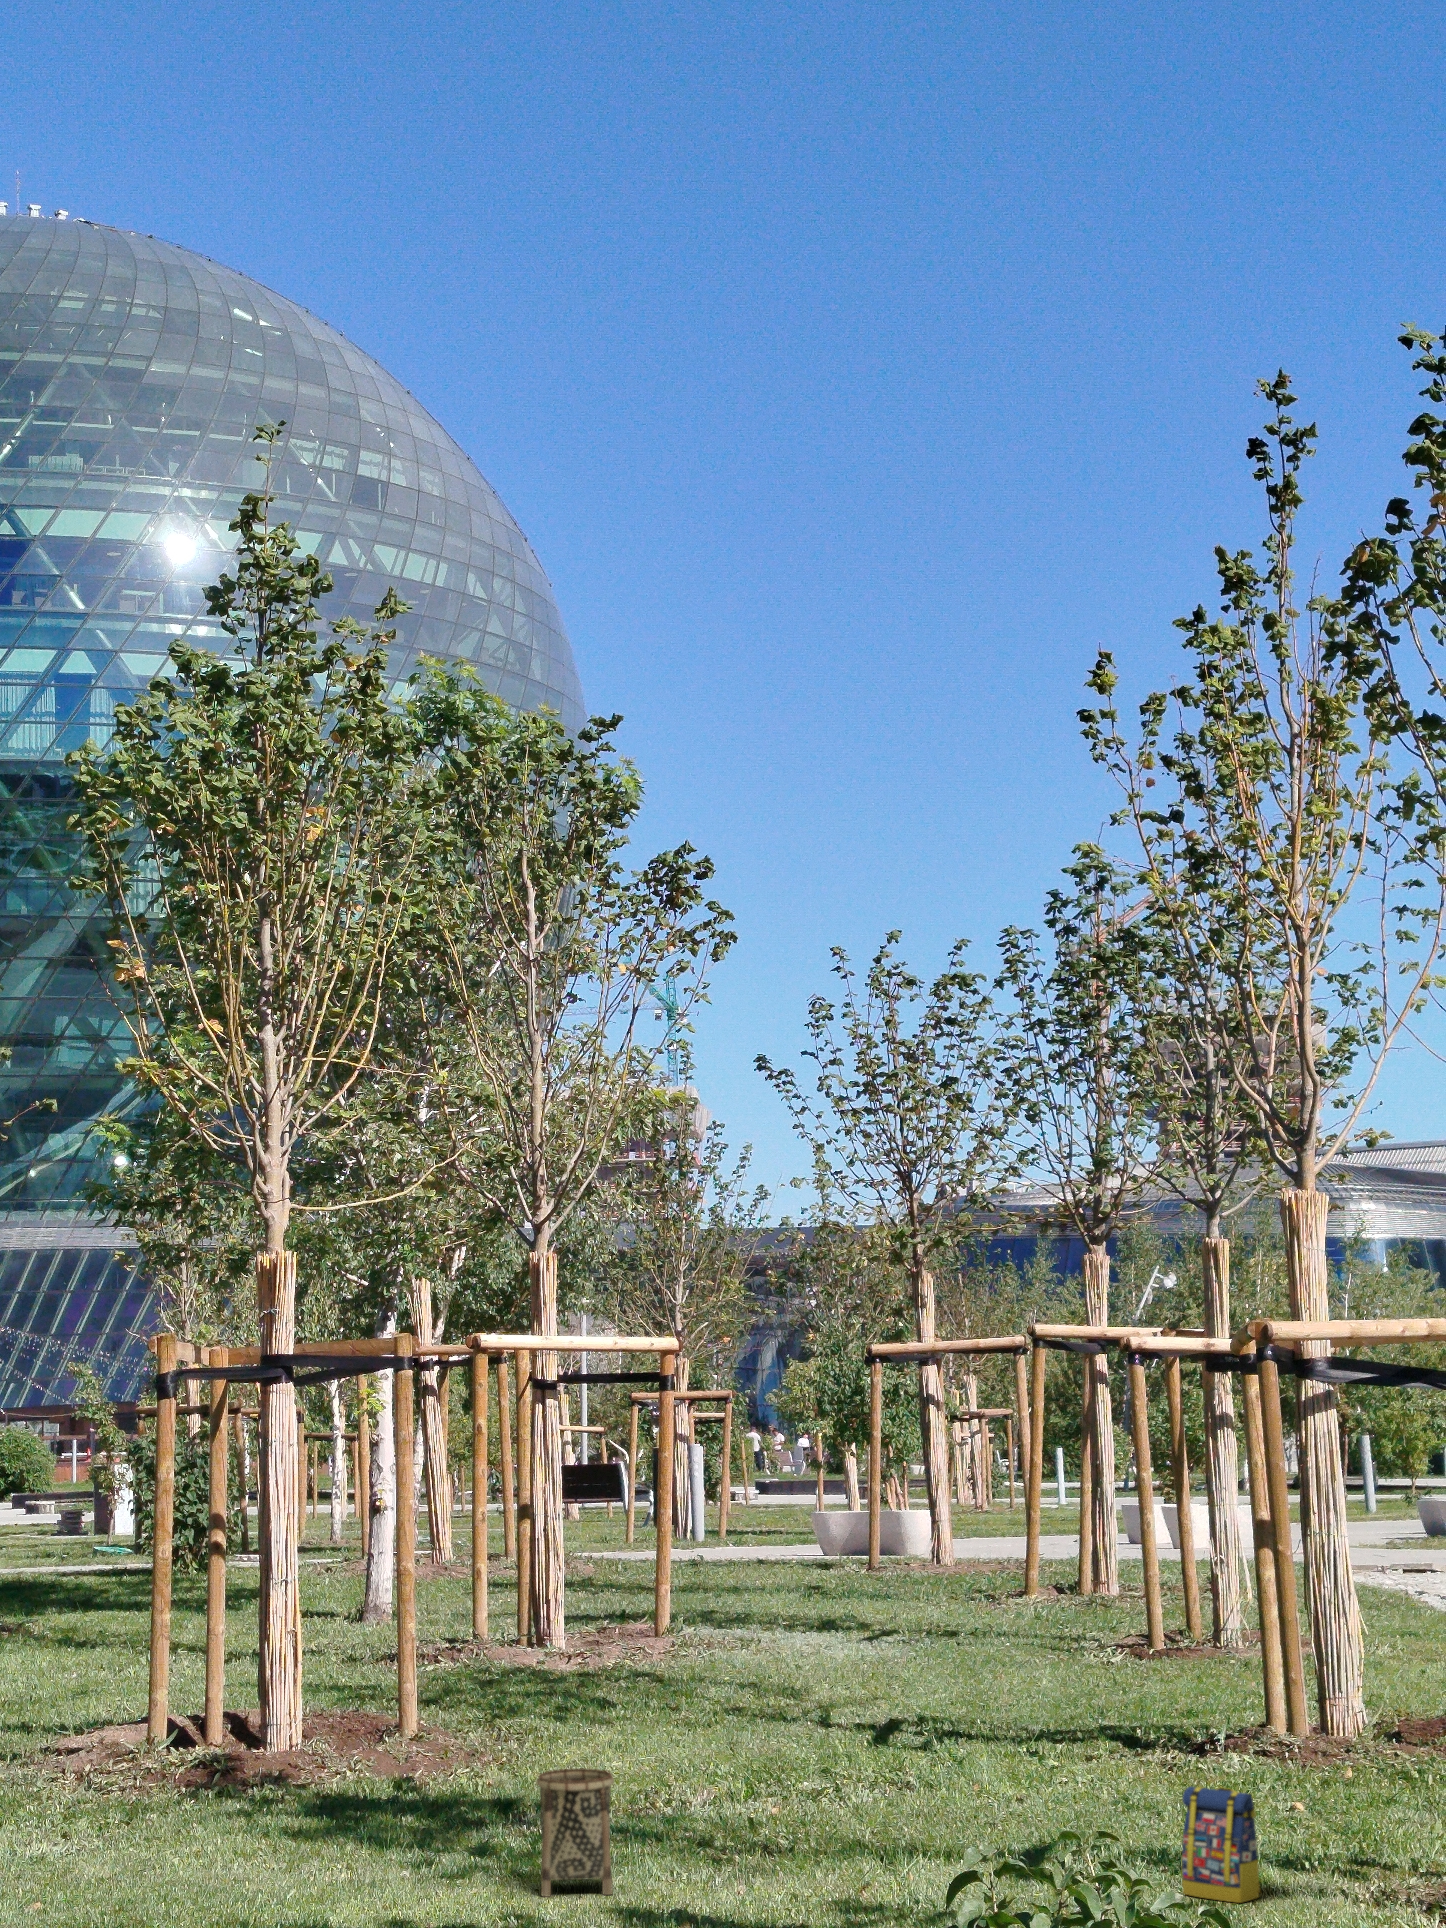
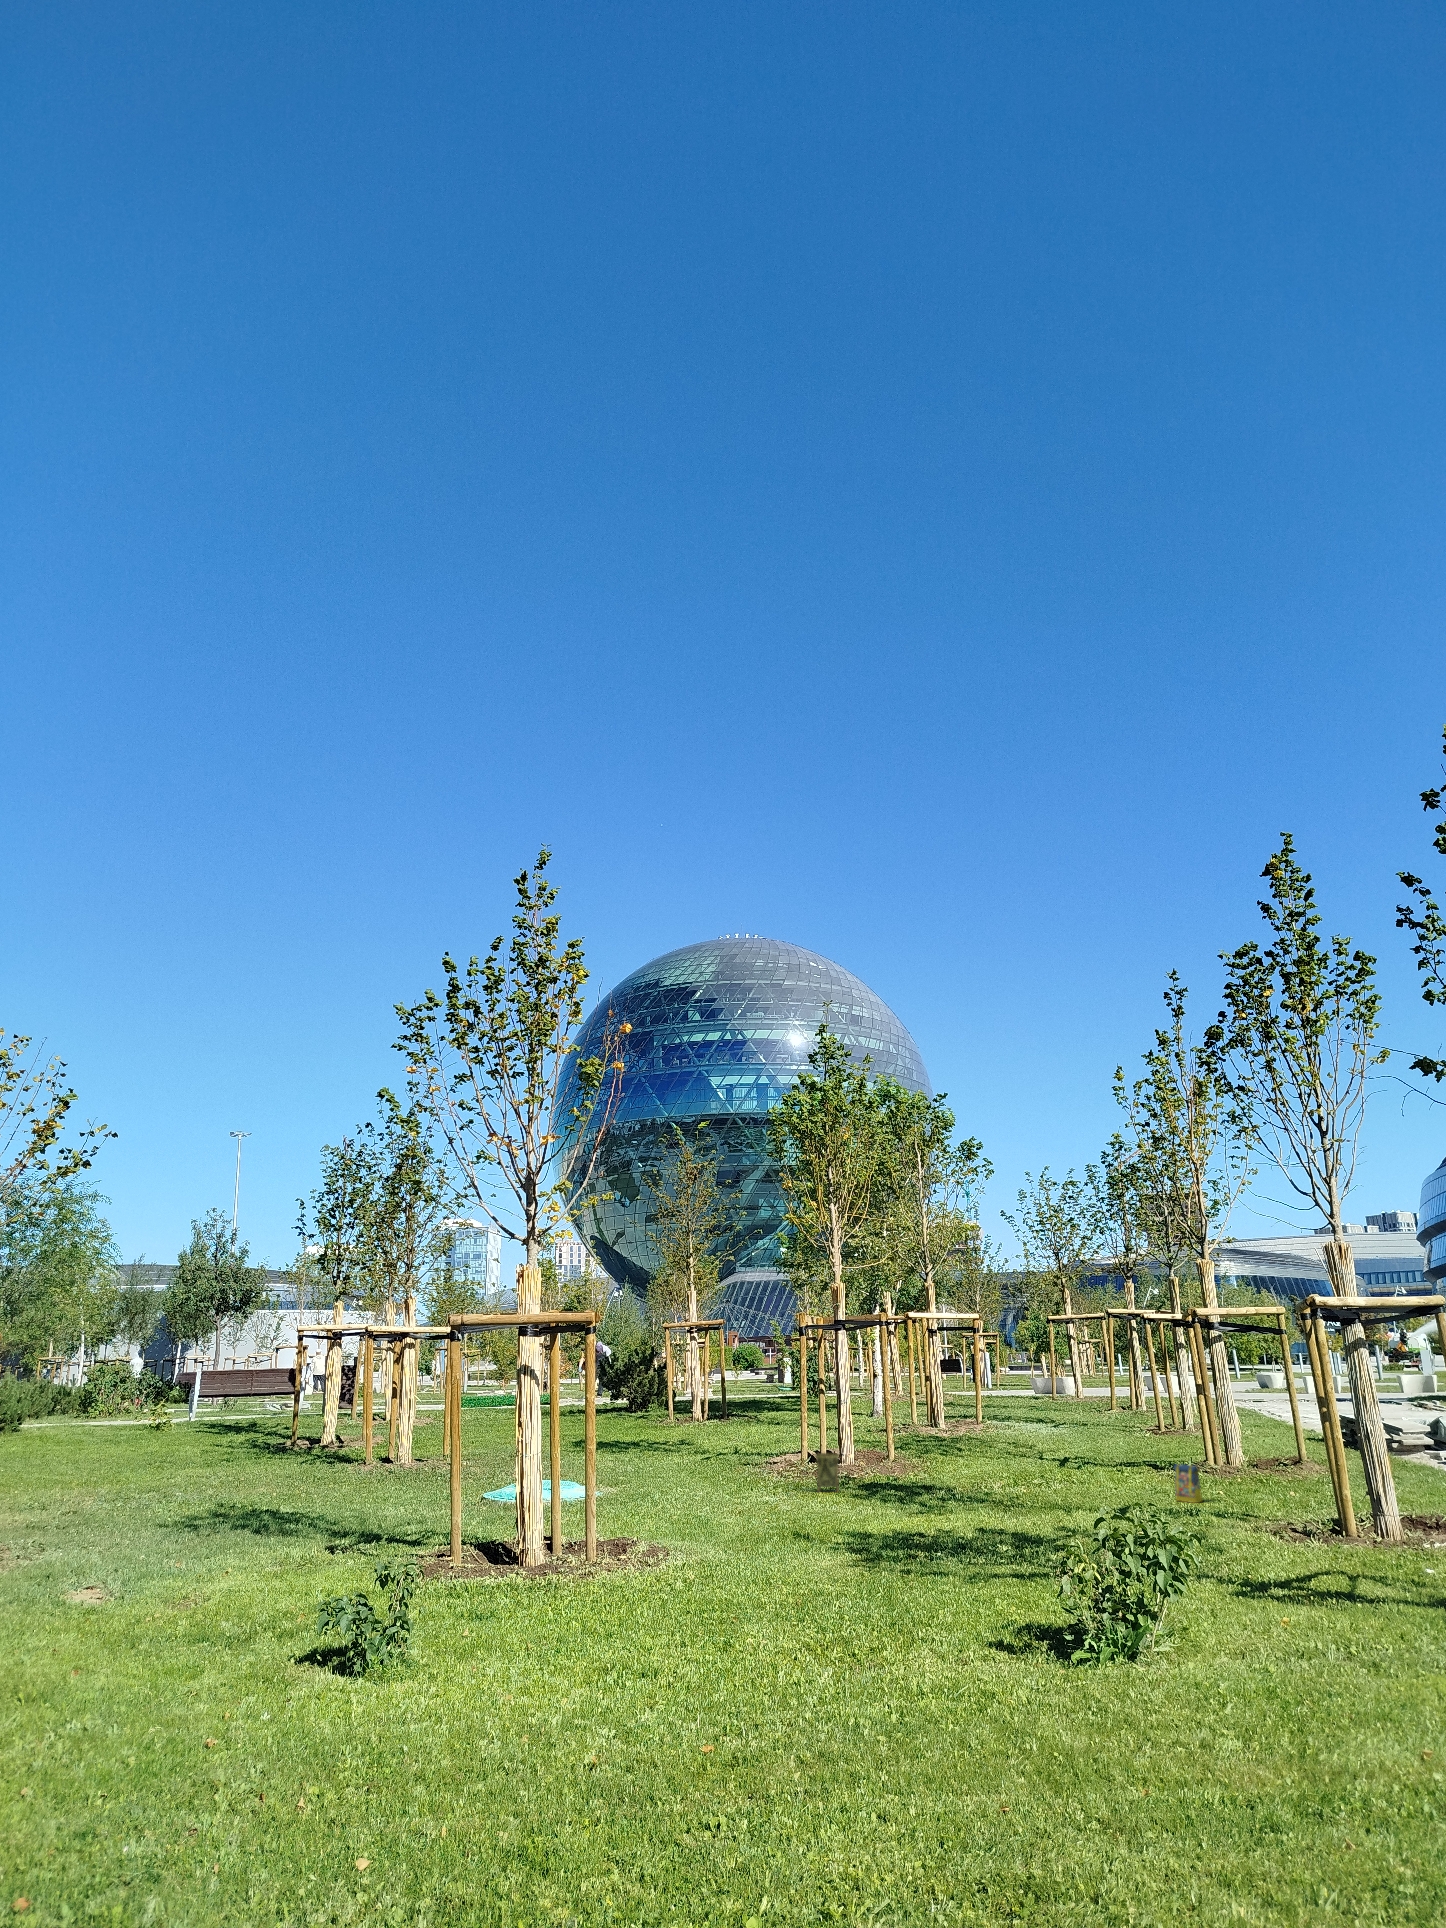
basket: present [537,1768,614,1897] -> present [816,1453,839,1492]

